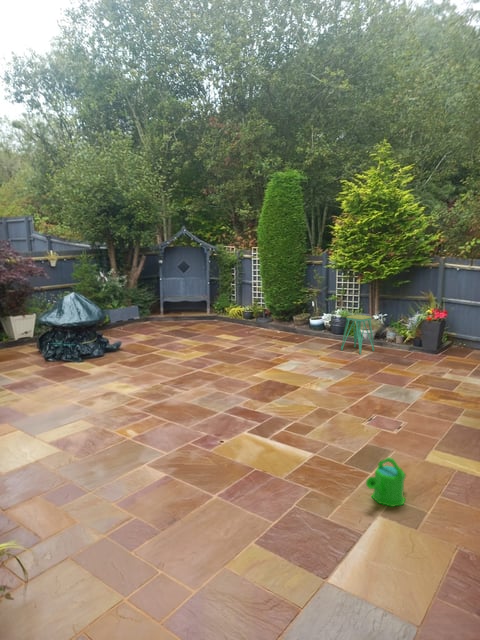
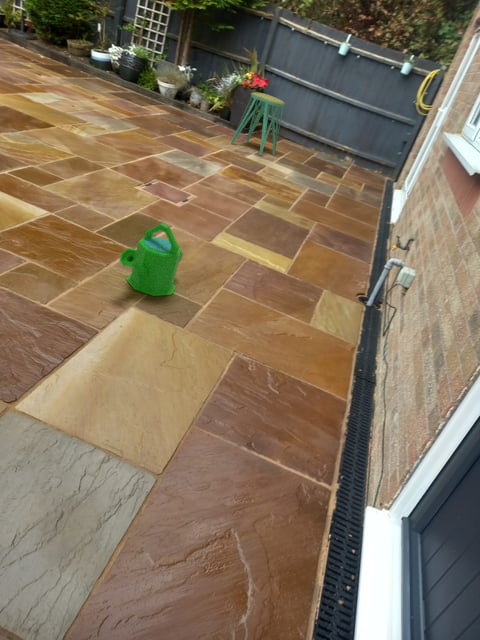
stool: present [341,315,374,354] -> present [231,92,285,156]

